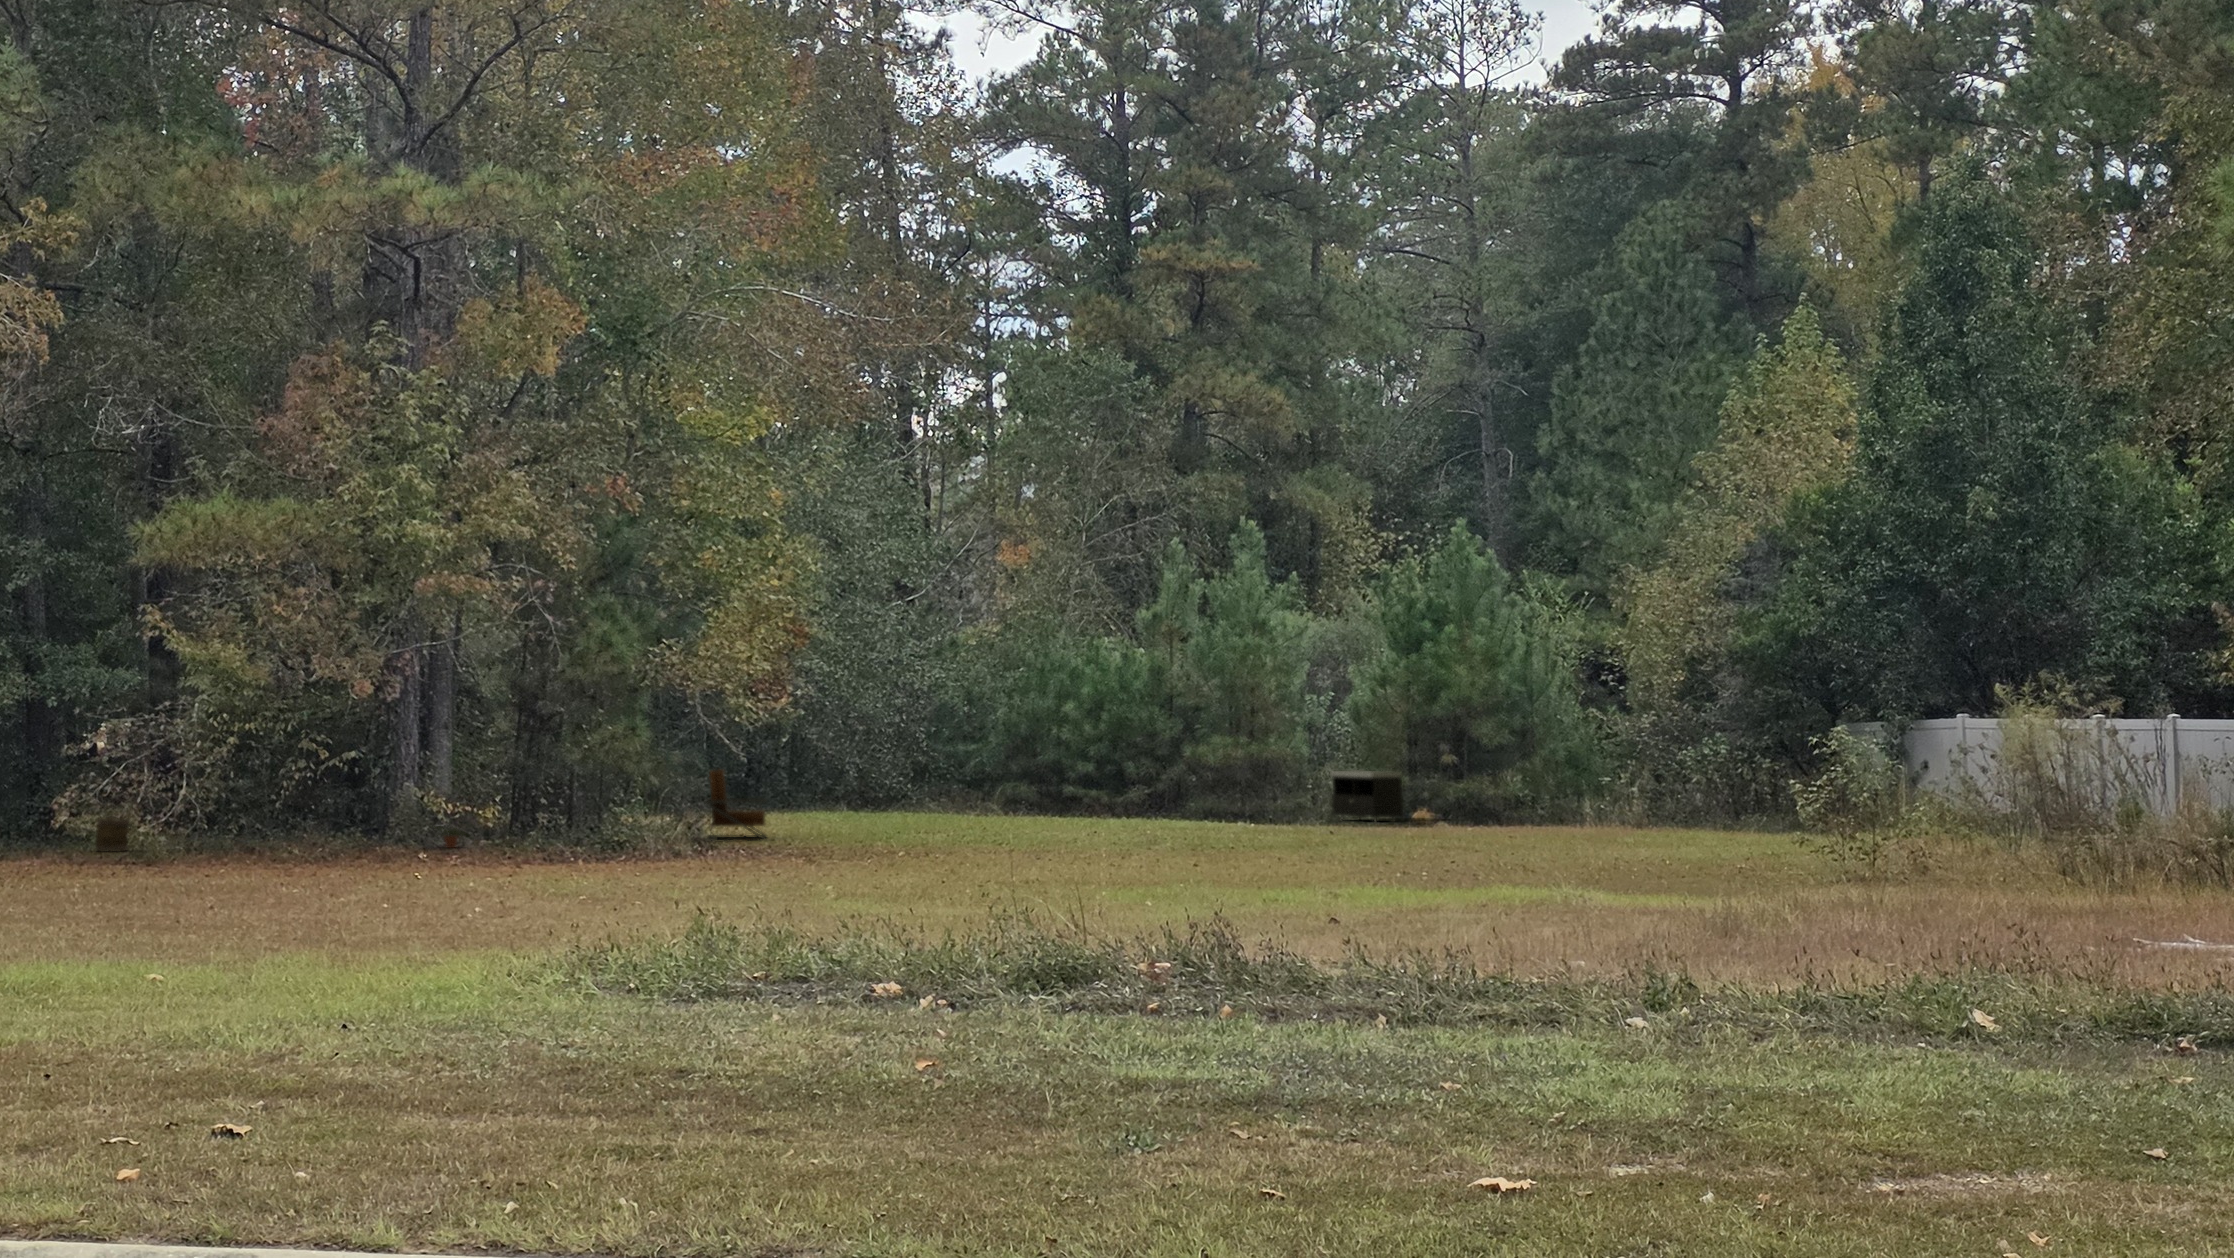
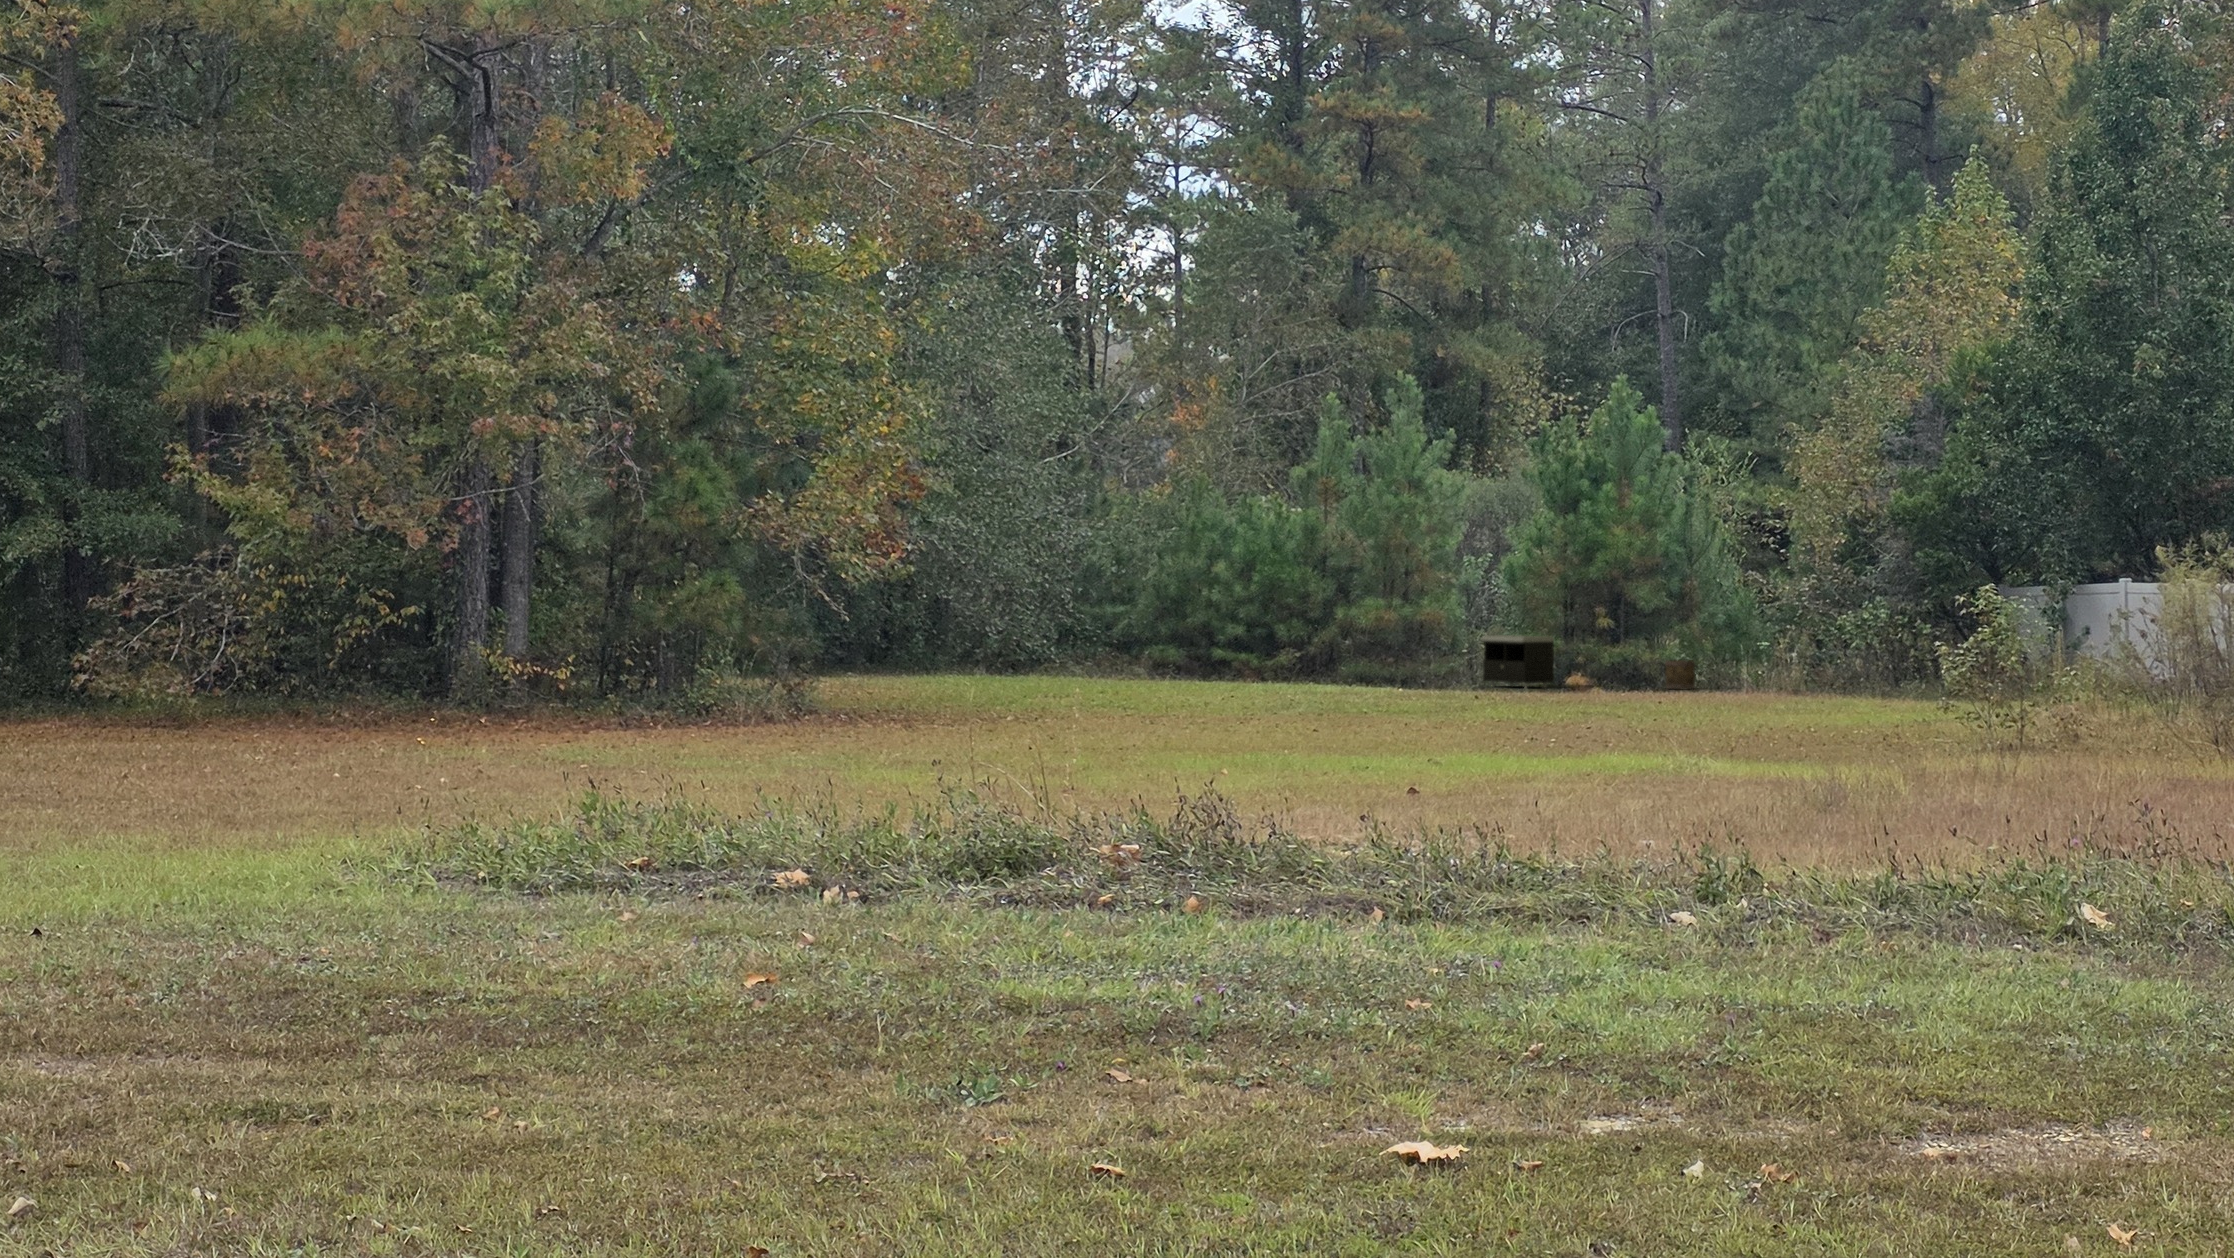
lounge chair: present [705,769,767,841] -> none [805,630,878,707]
bucket: present [96,818,131,852] -> present [1665,660,1698,690]
potted plant: present [432,826,467,848] -> none [500,689,547,714]

